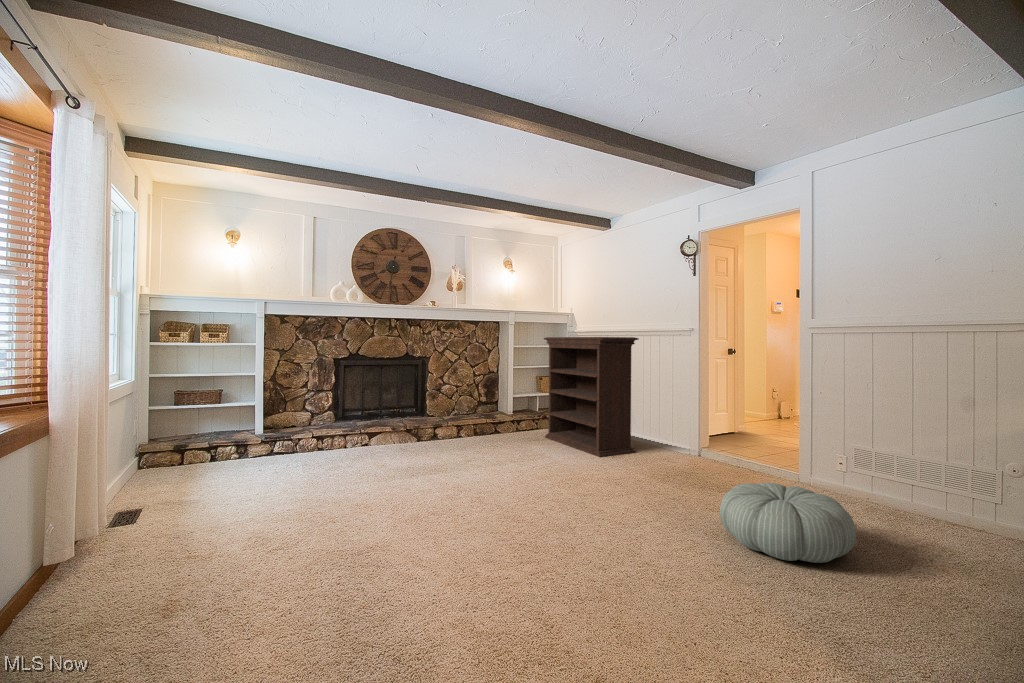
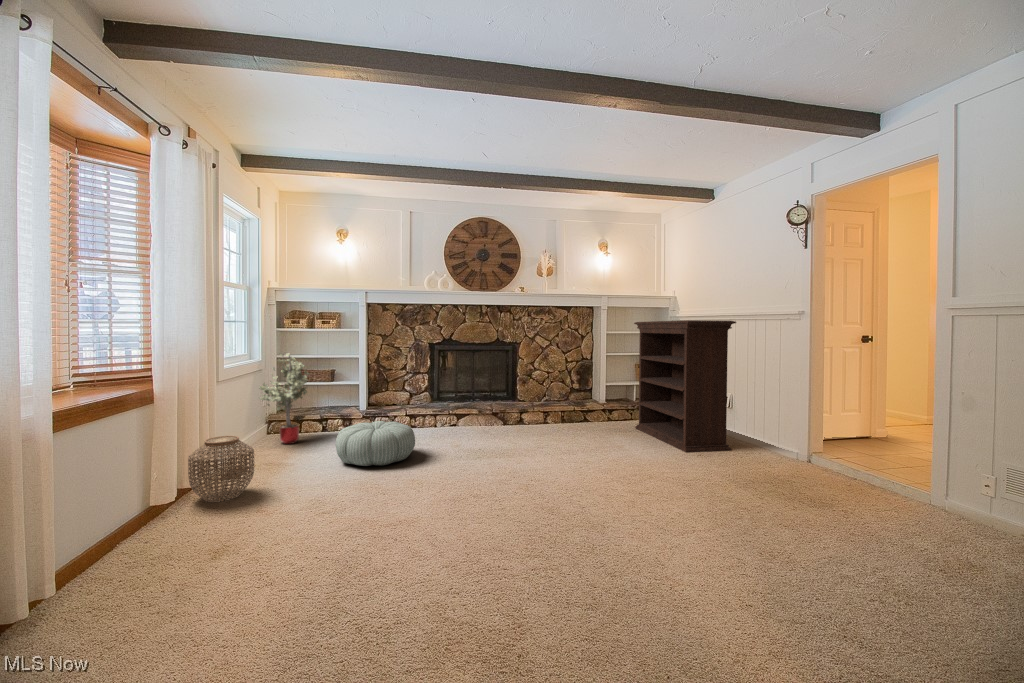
potted tree: none [133,371,201,479] -> present [259,353,309,444]
woven basket: none [68,475,159,560] -> present [188,436,254,502]
pouf: present [720,483,856,563] -> present [335,421,415,466]

